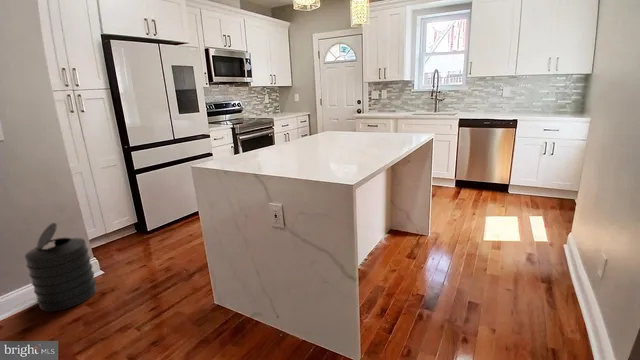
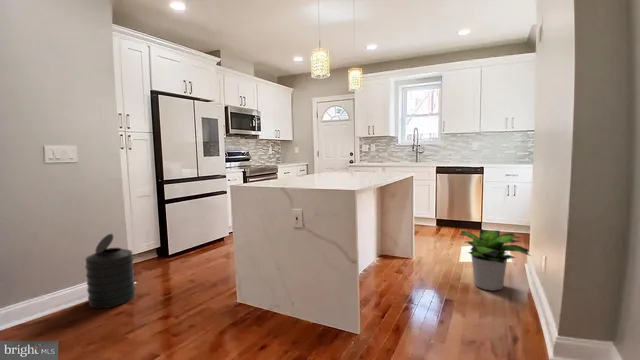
potted plant: none [489,208,588,288] -> present [460,229,529,291]

